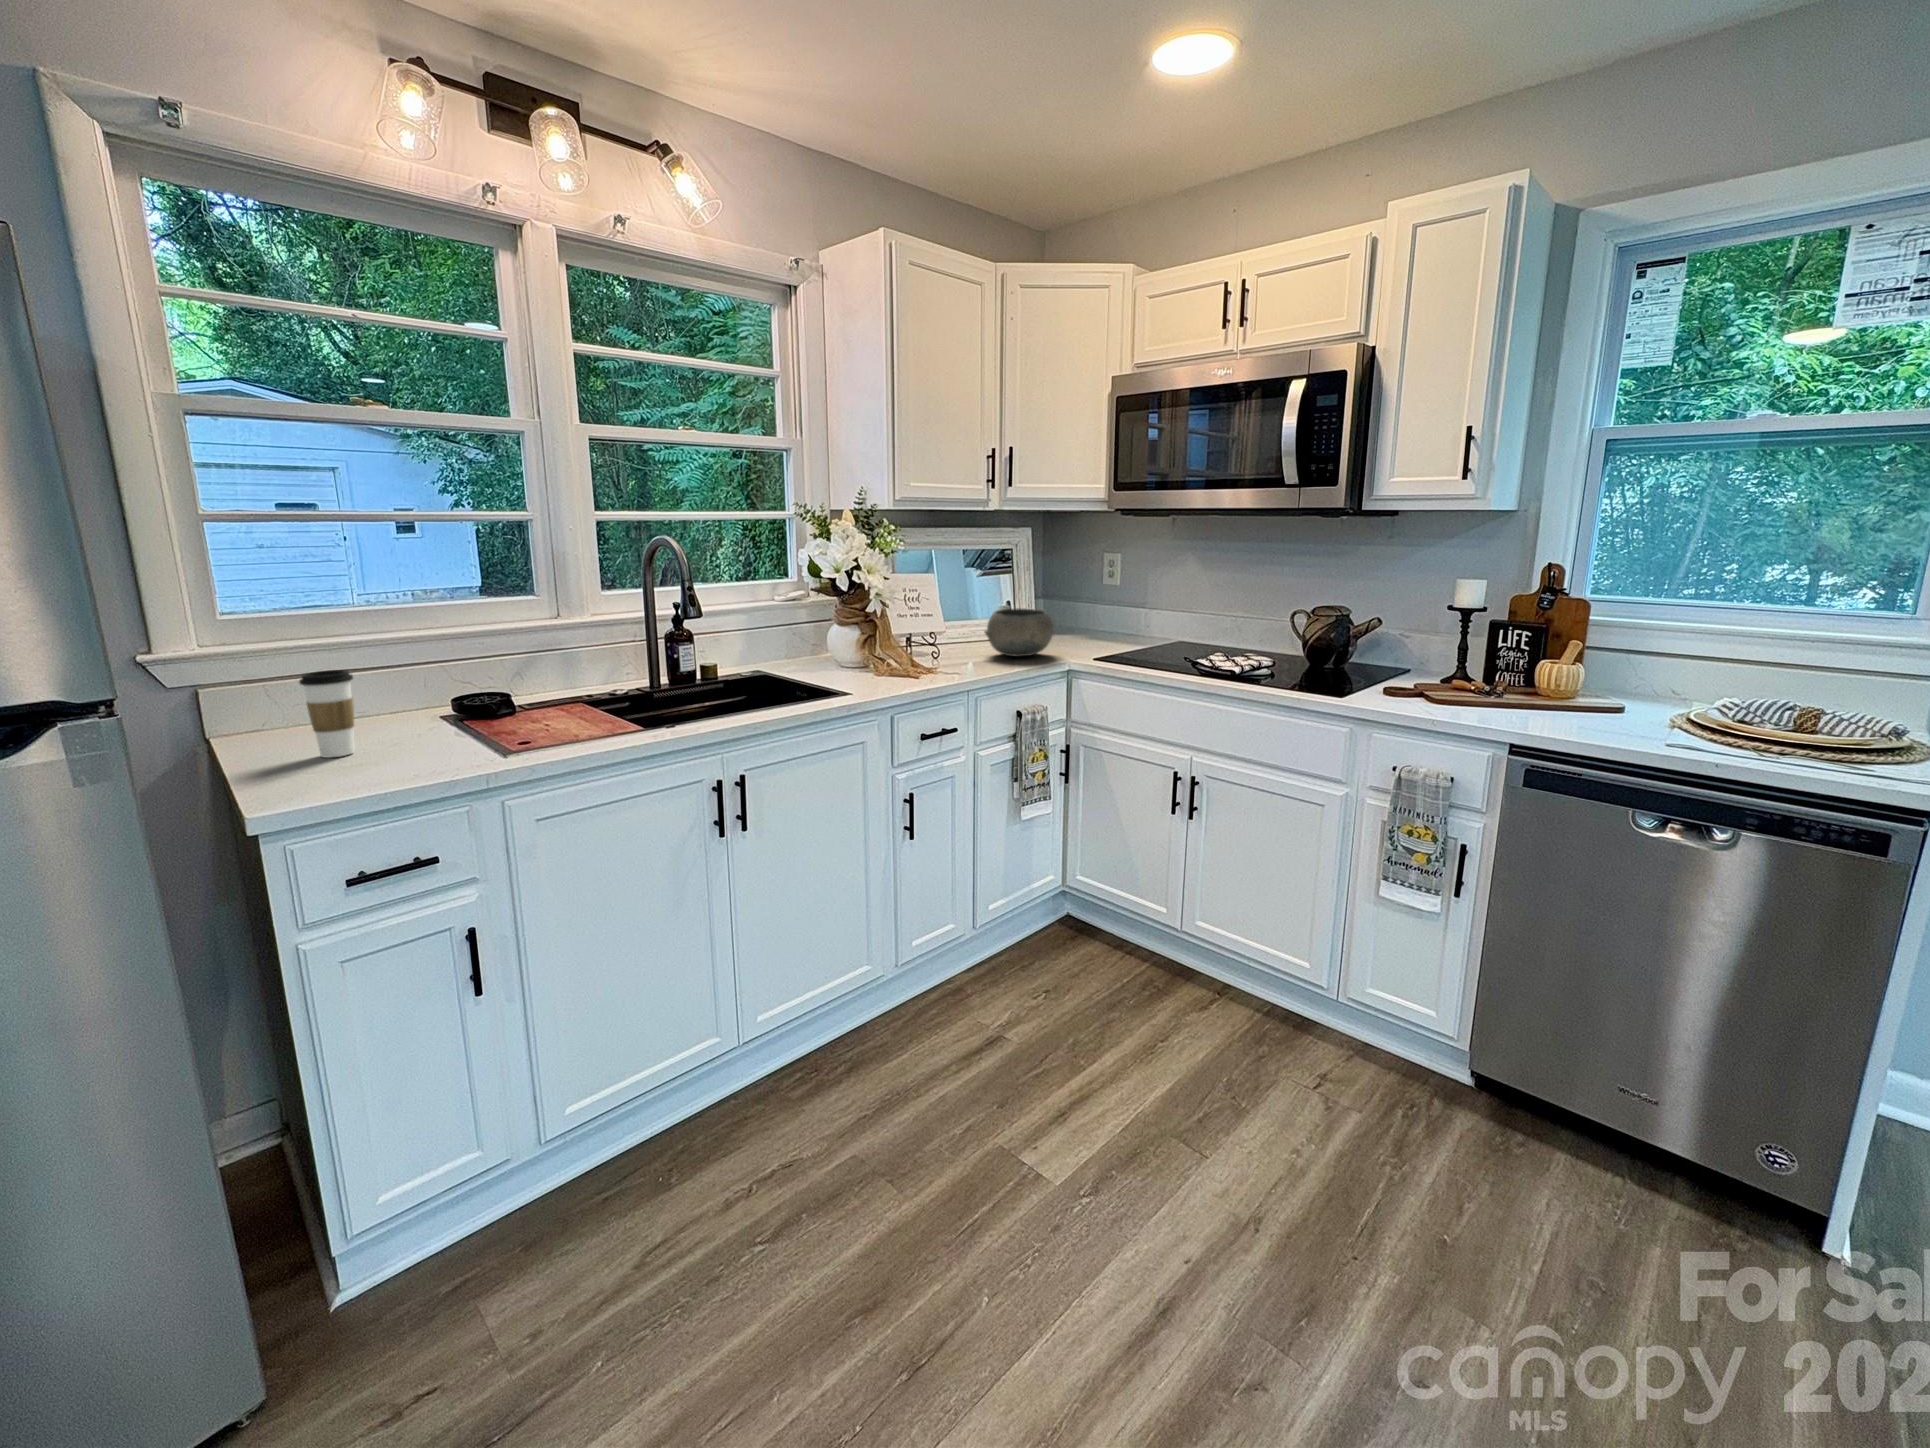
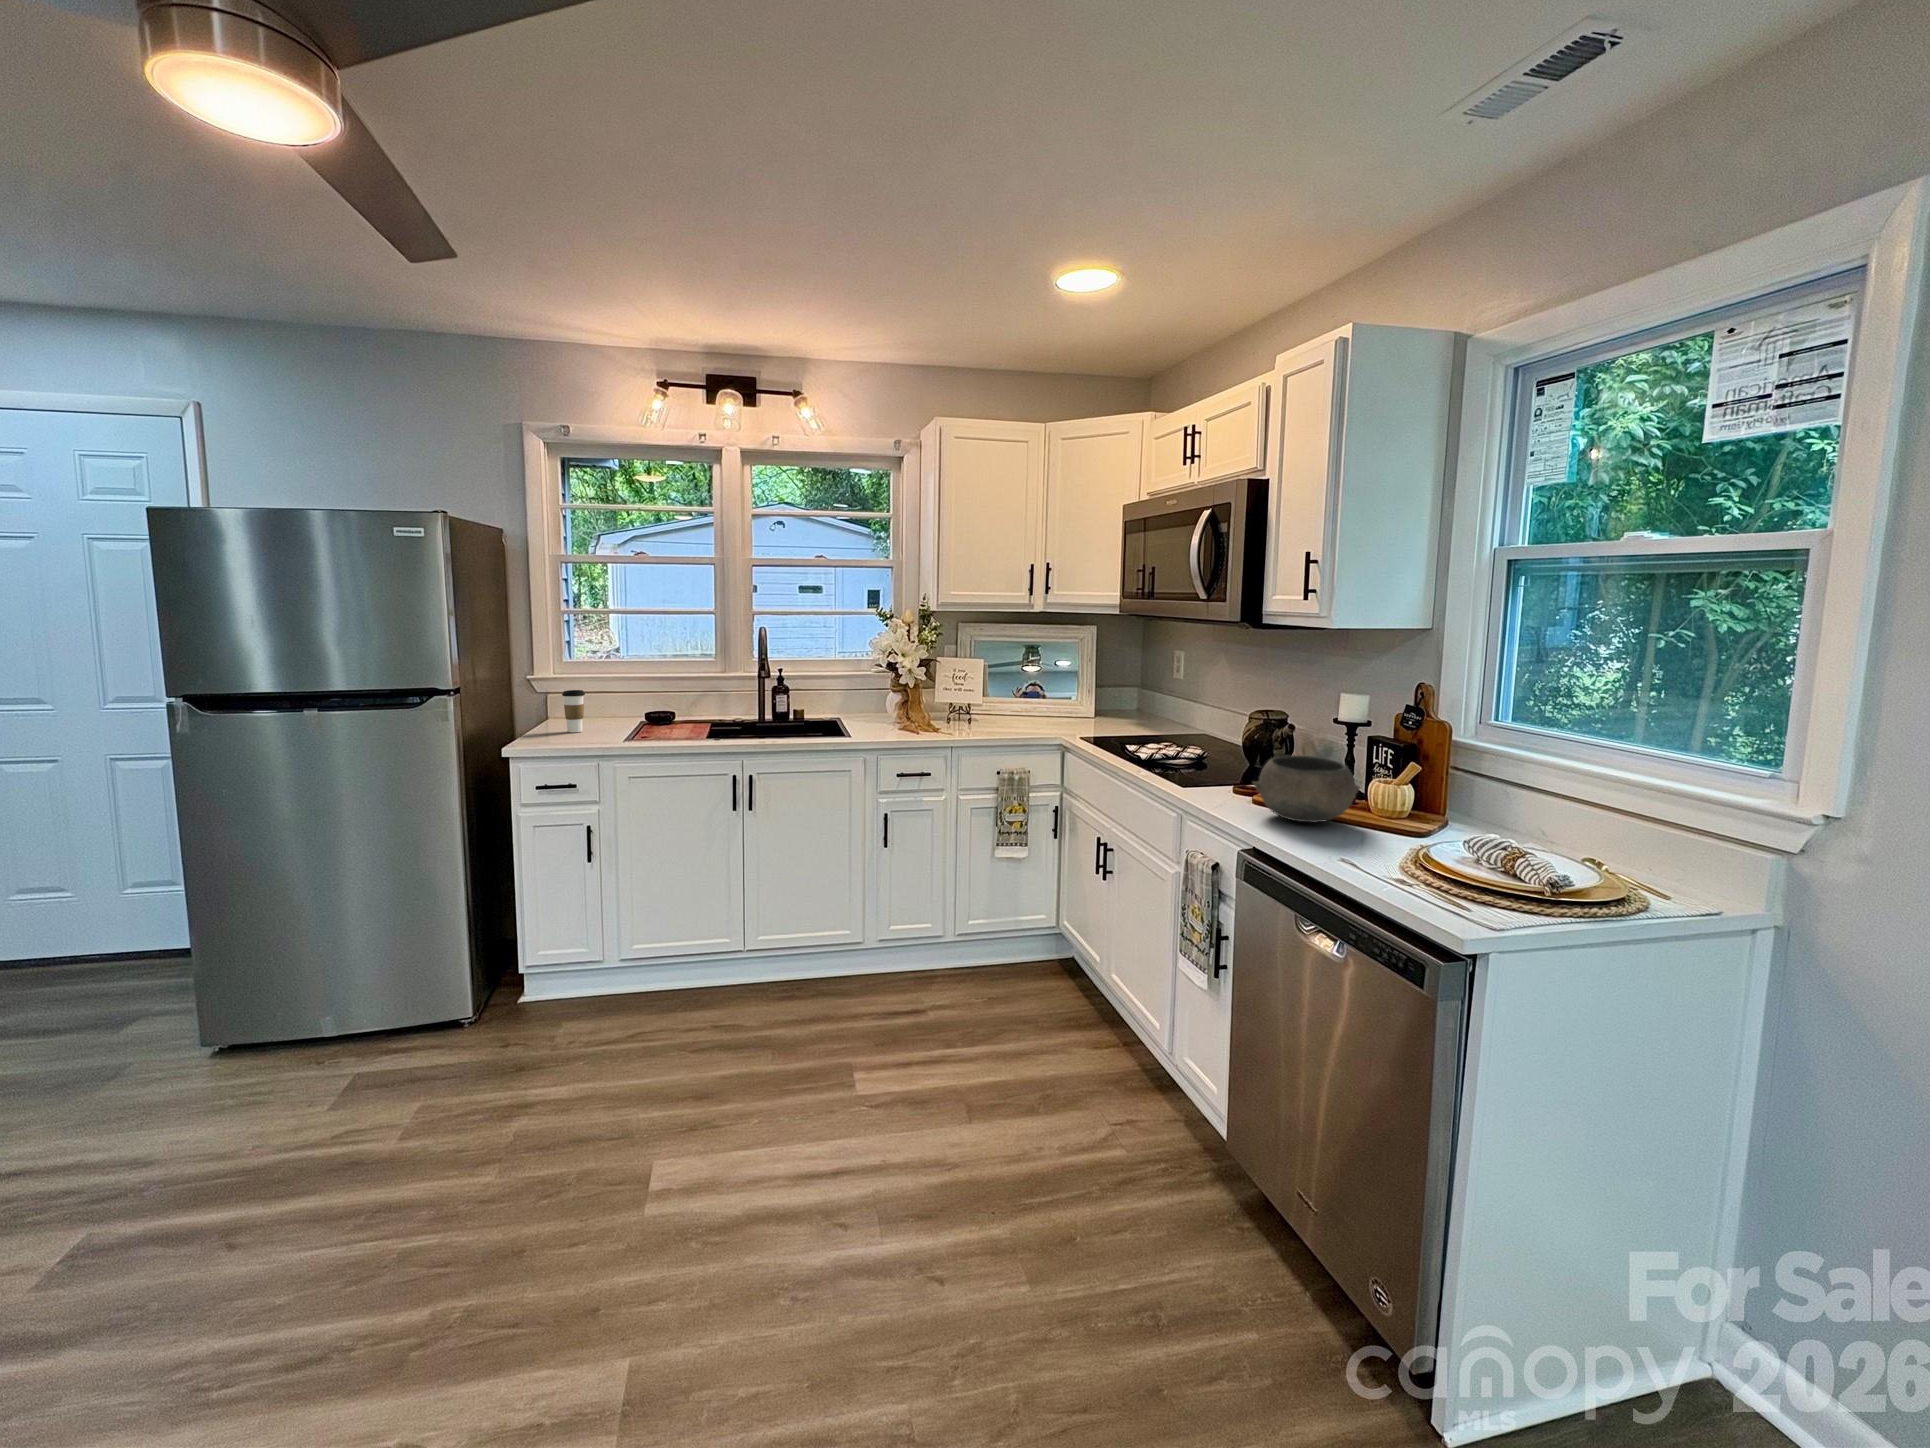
bowl: present [985,608,1054,657] -> present [1253,755,1360,822]

